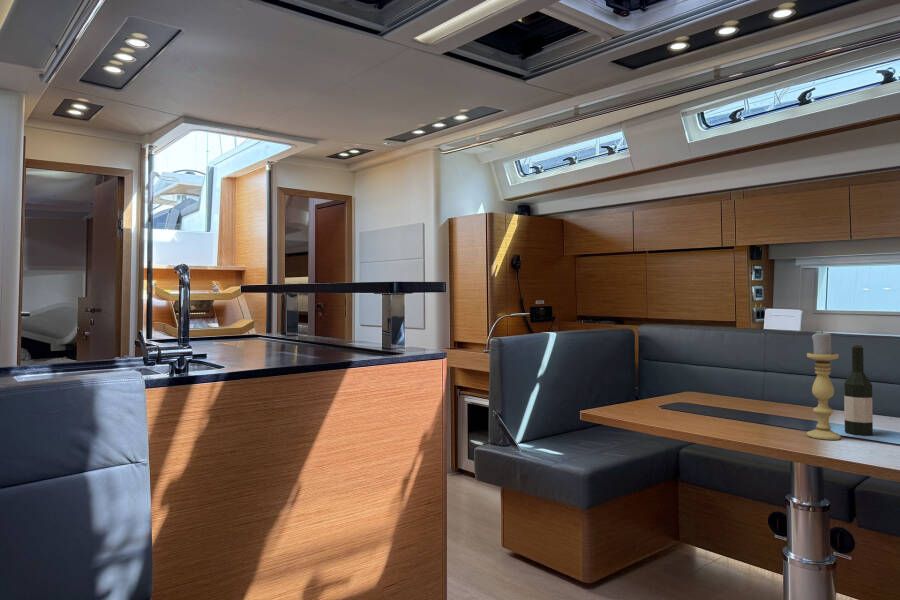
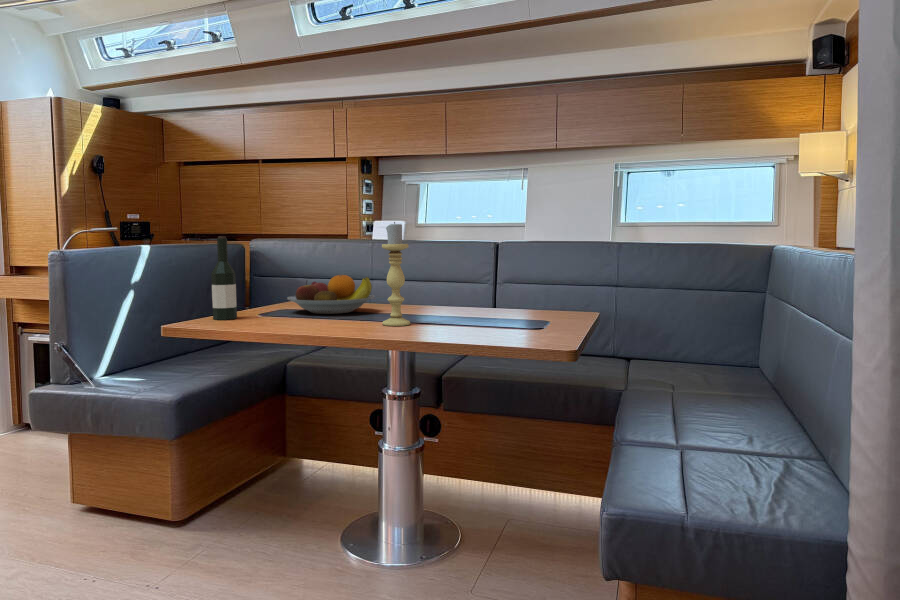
wine bottle: present [844,345,873,435] -> present [211,236,237,320]
fruit bowl: none [693,375,787,413] -> present [287,275,375,314]

